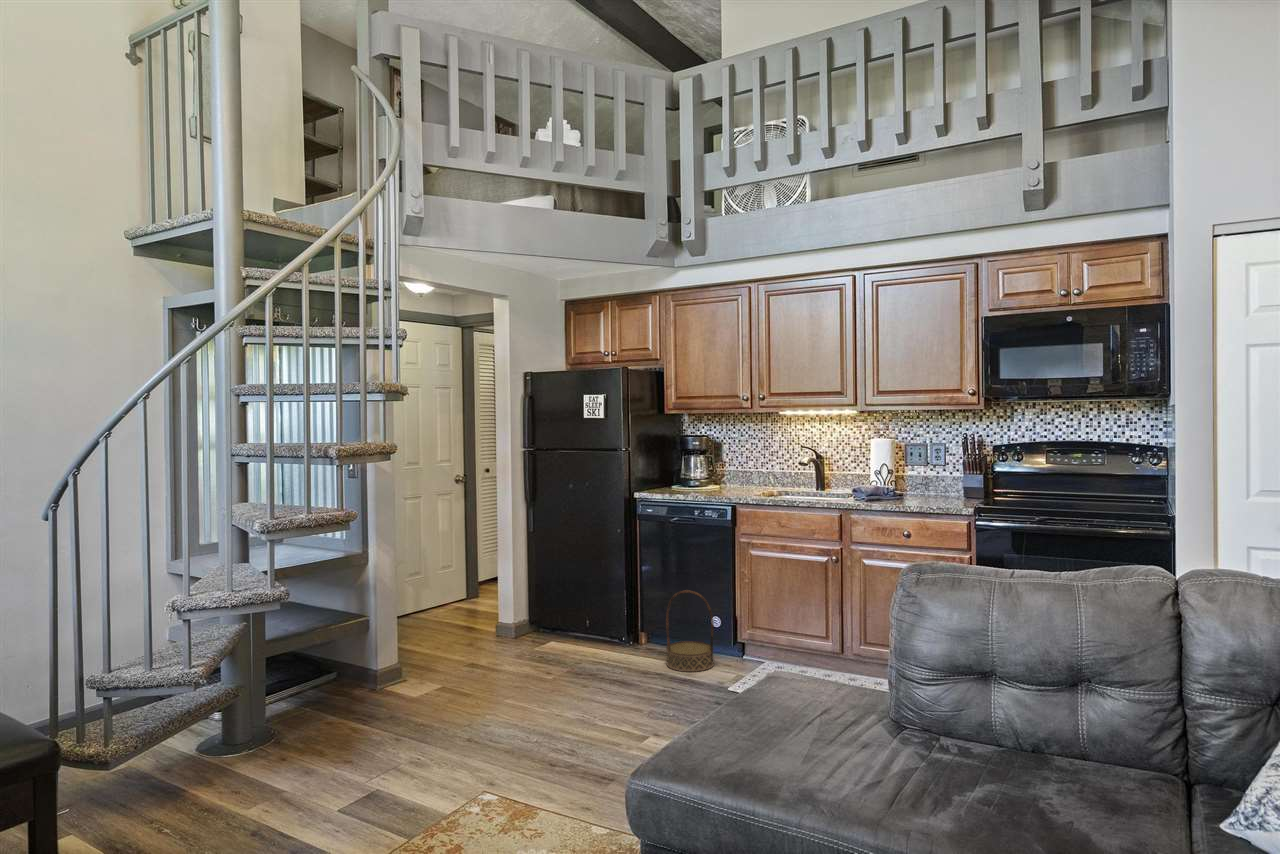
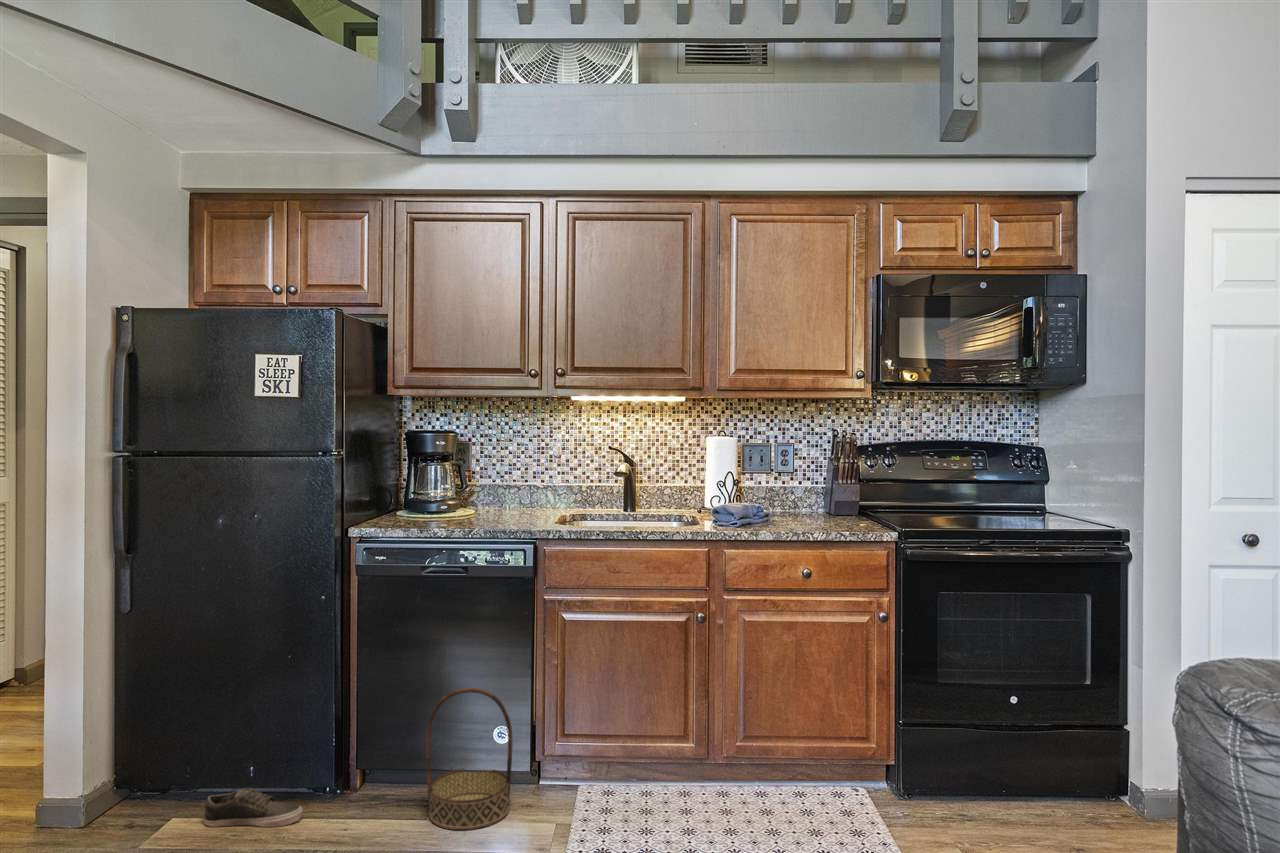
shoe: none [560,632,606,654] -> present [204,788,303,827]

